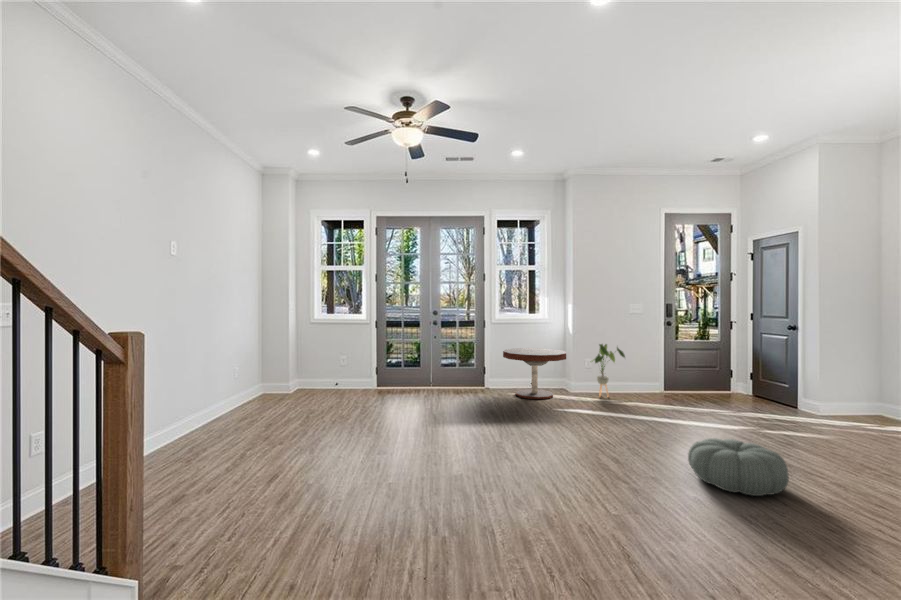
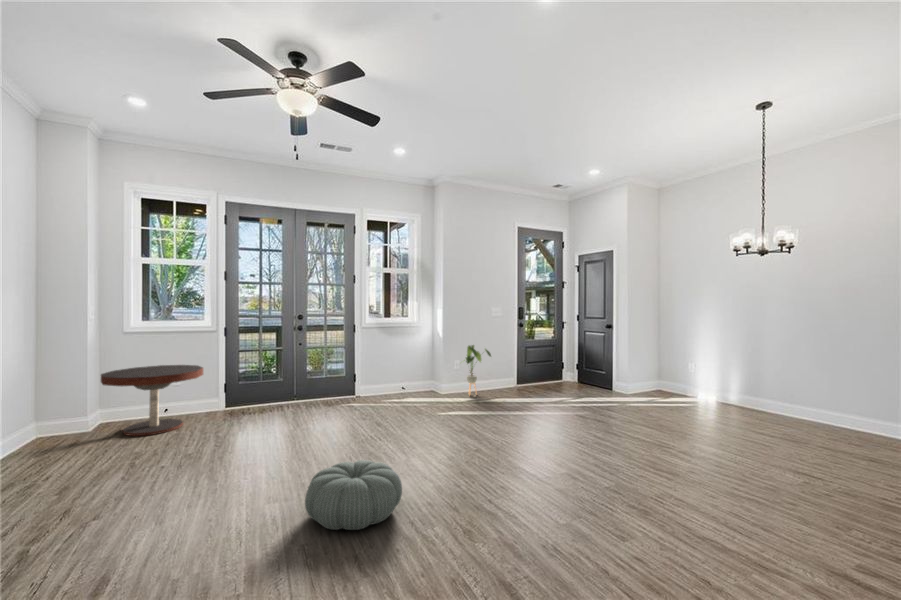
coffee table: present [503,348,566,399] -> present [101,365,203,436]
pouf: present [688,438,789,496] -> present [305,460,402,530]

